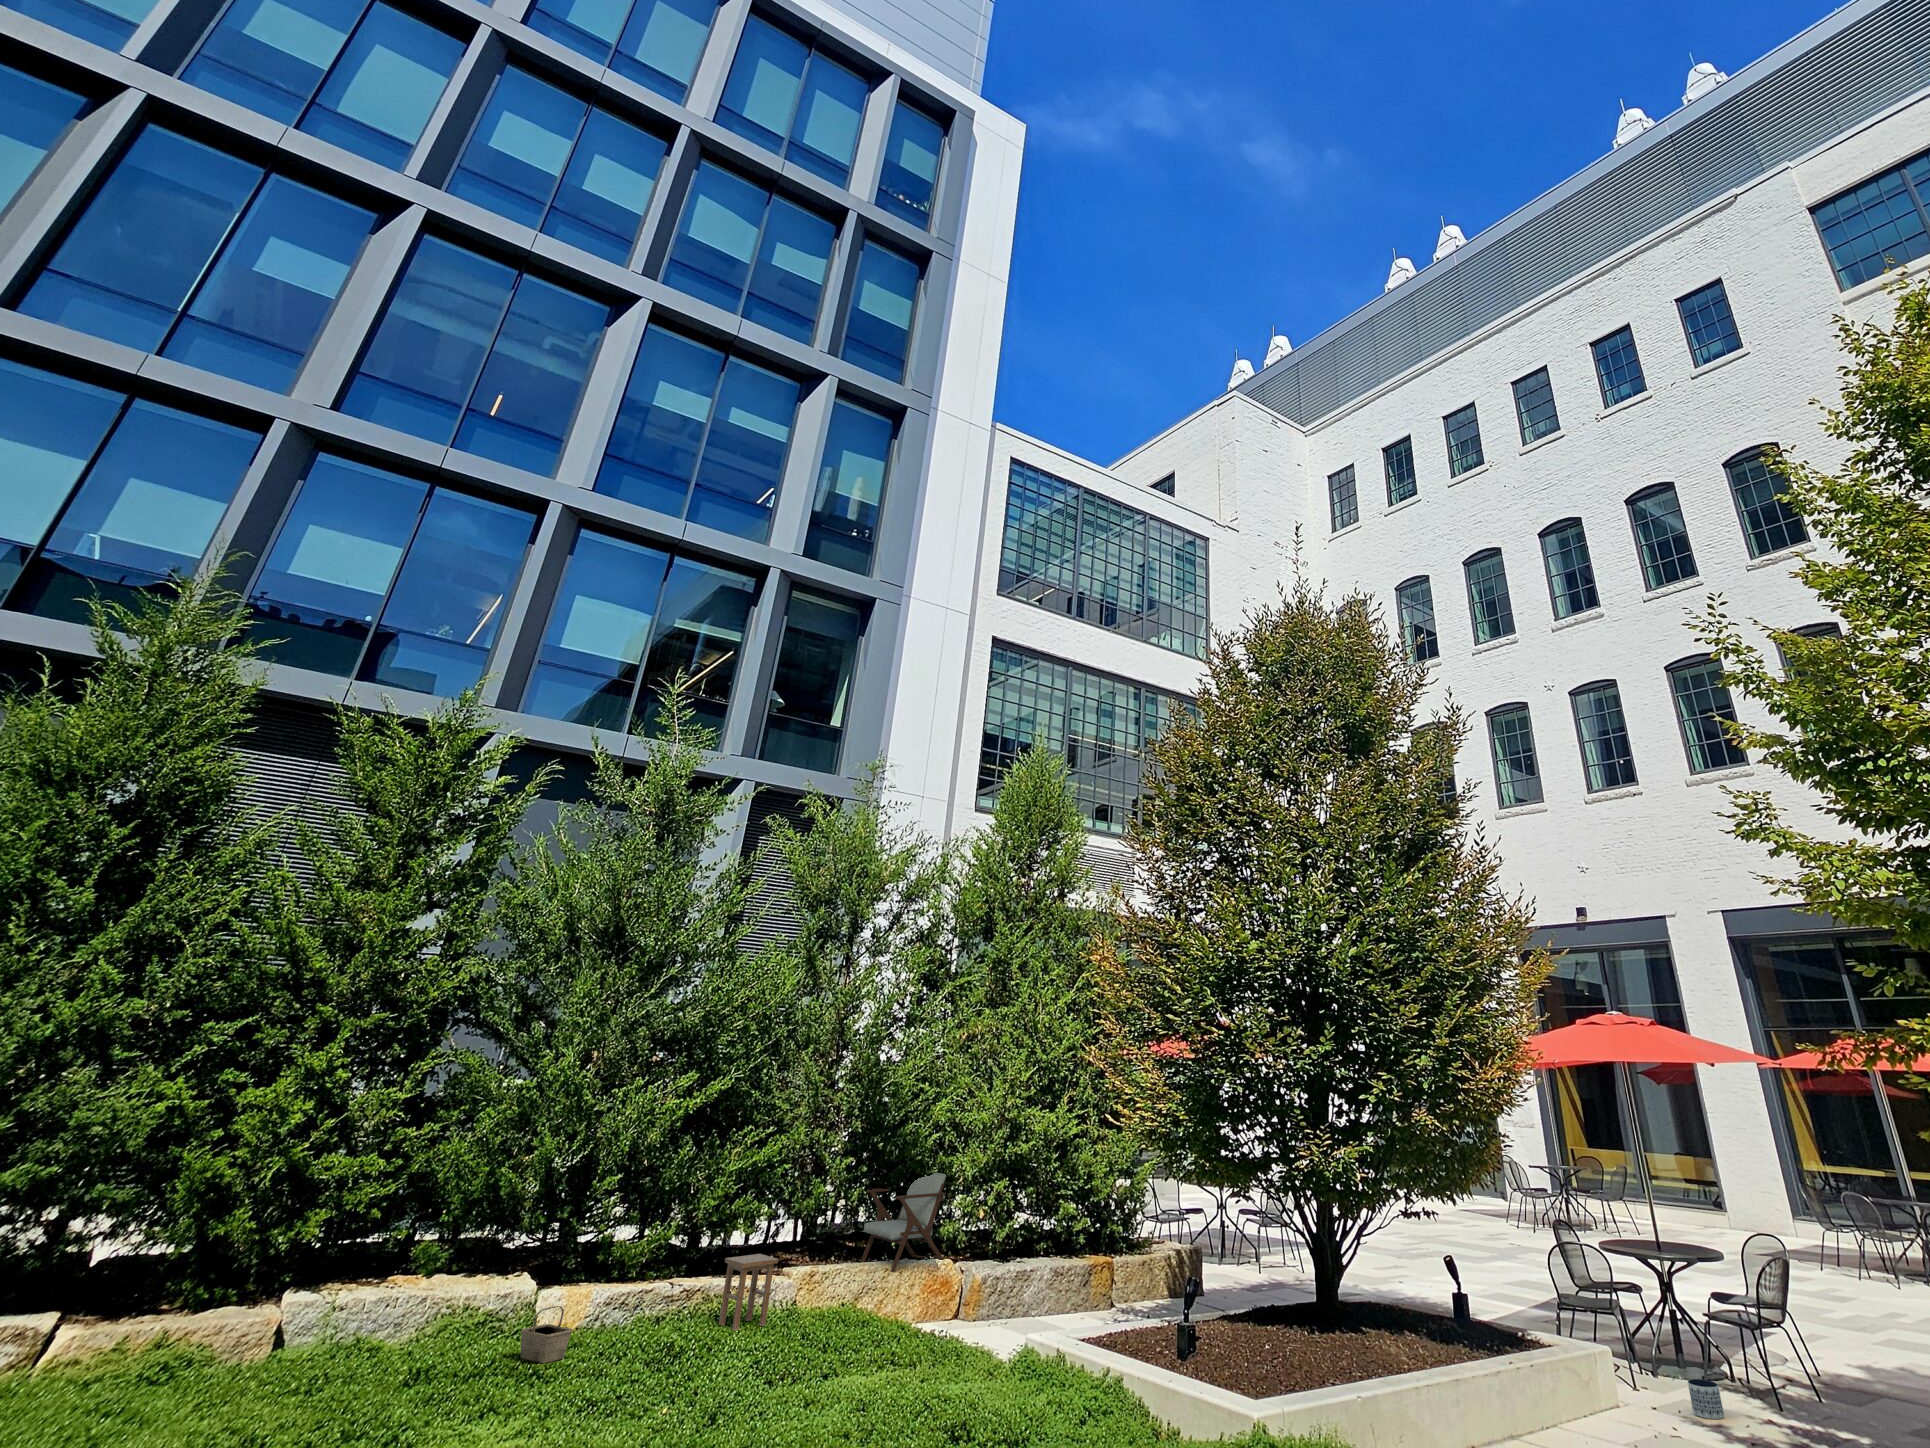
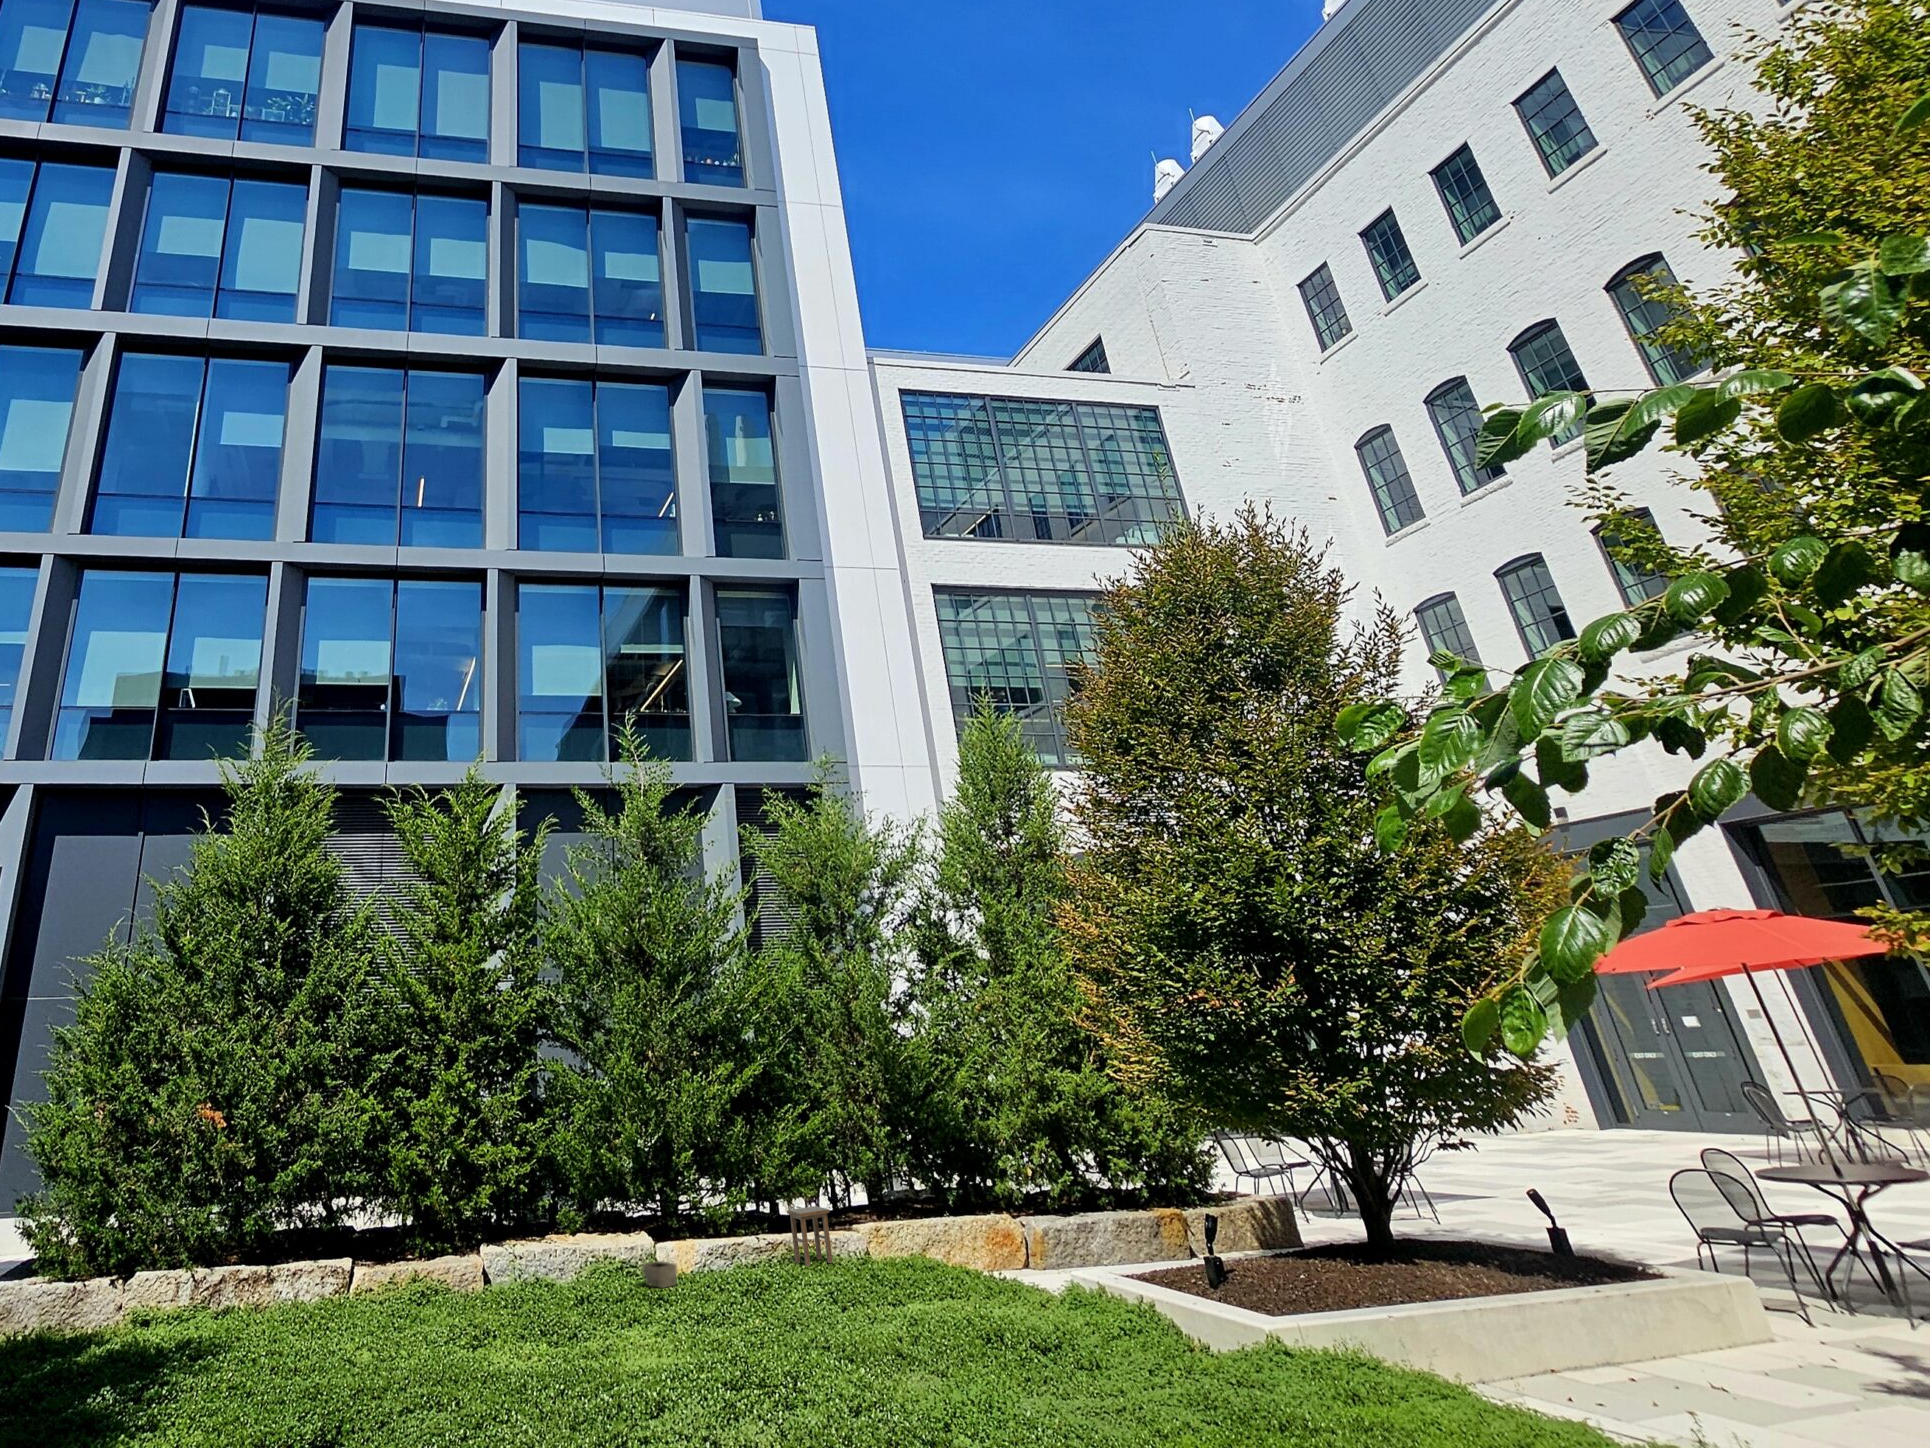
lounge chair: present [861,1173,946,1272] -> none [915,1130,1006,1221]
planter: present [1688,1379,1724,1419] -> none [1821,1301,1874,1341]

